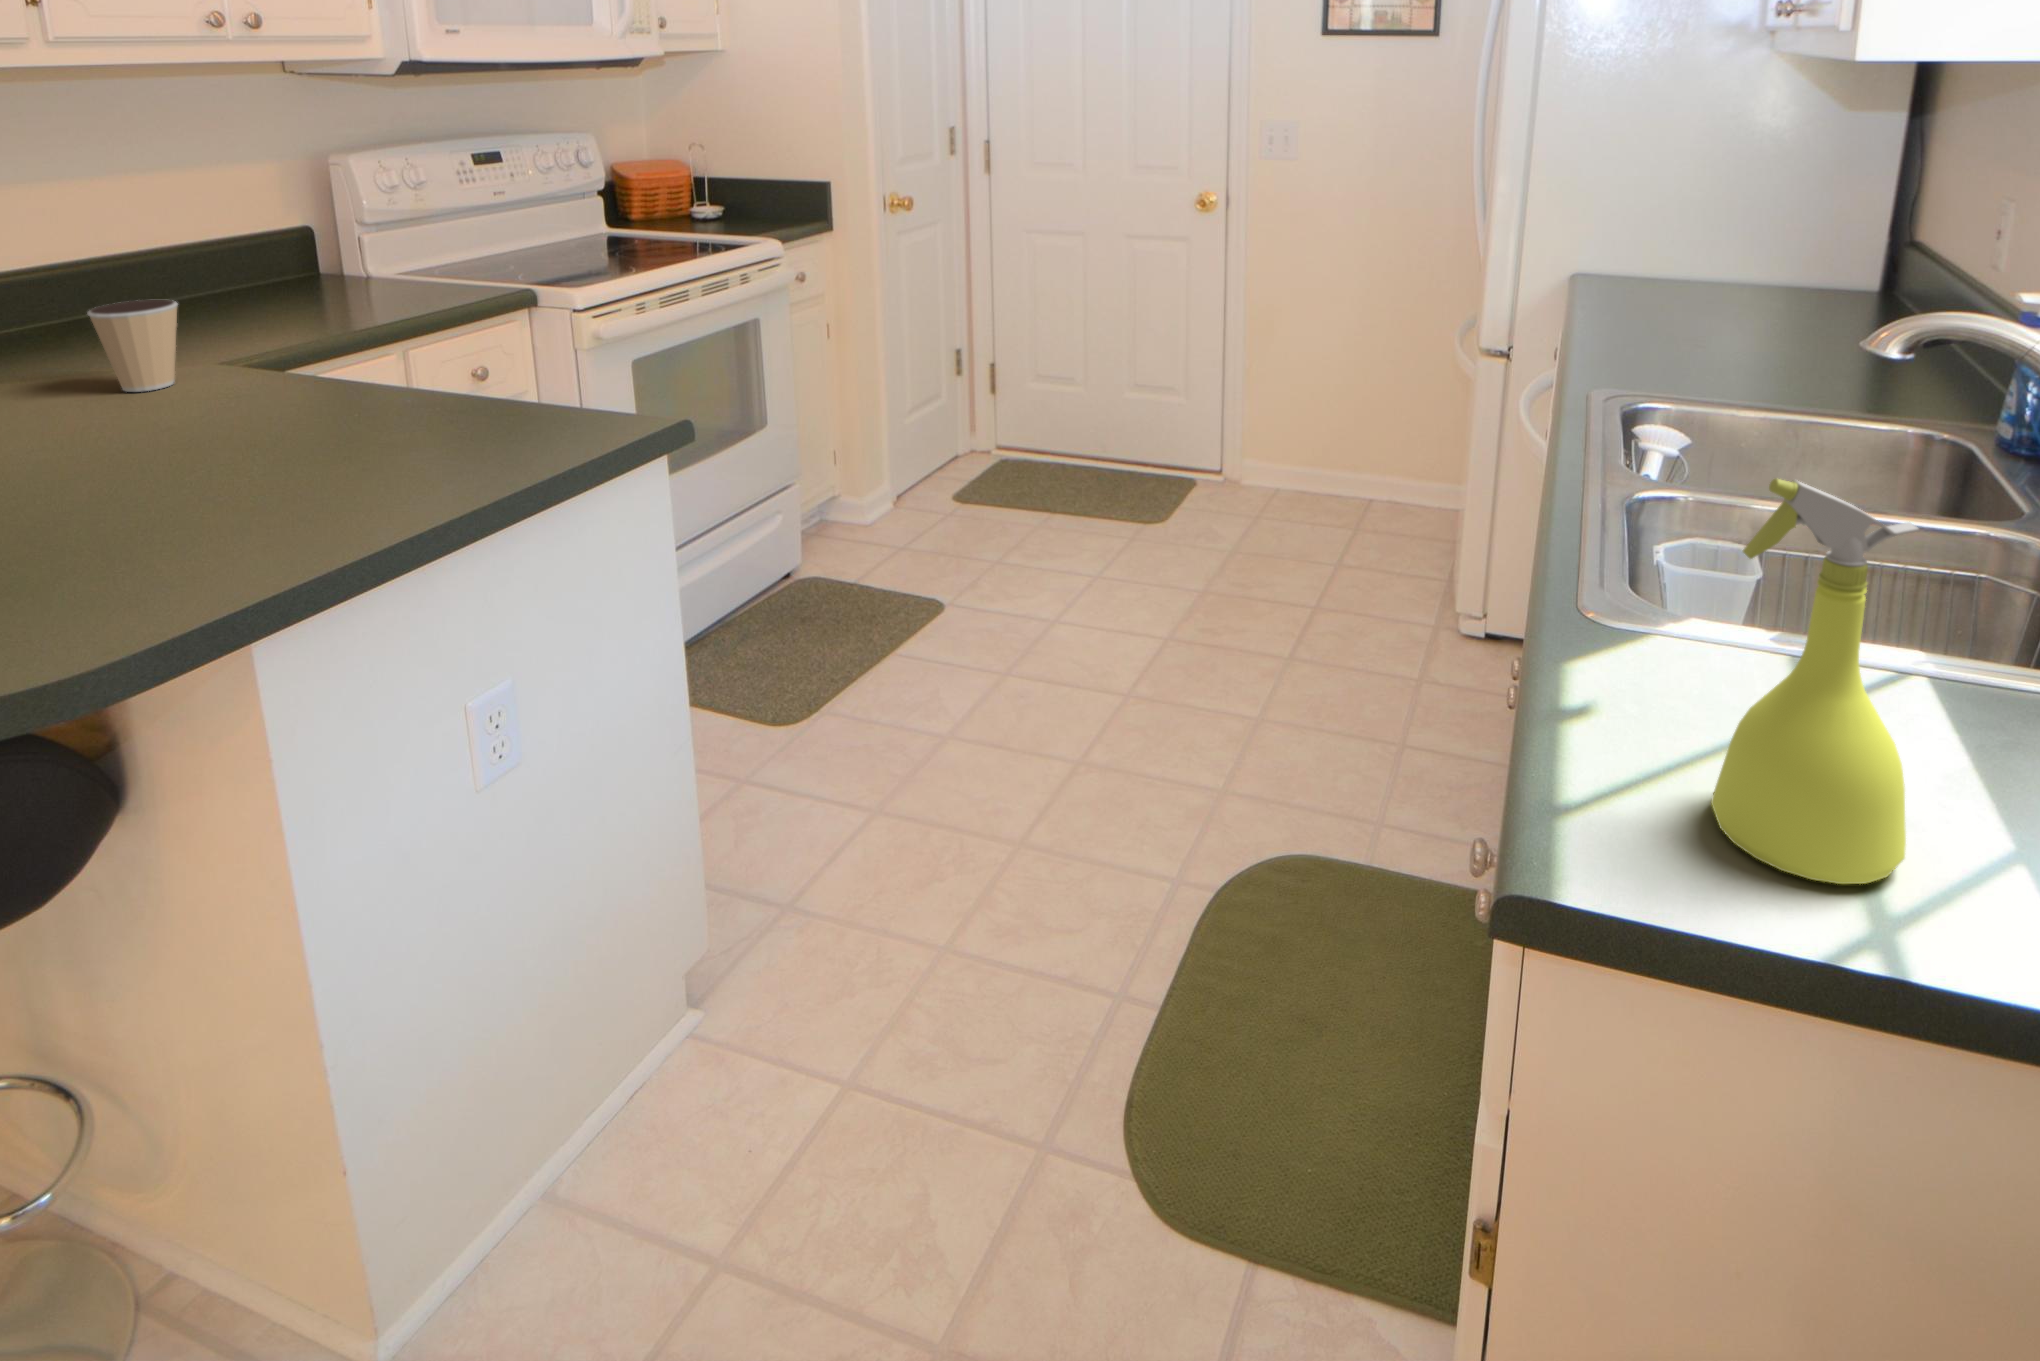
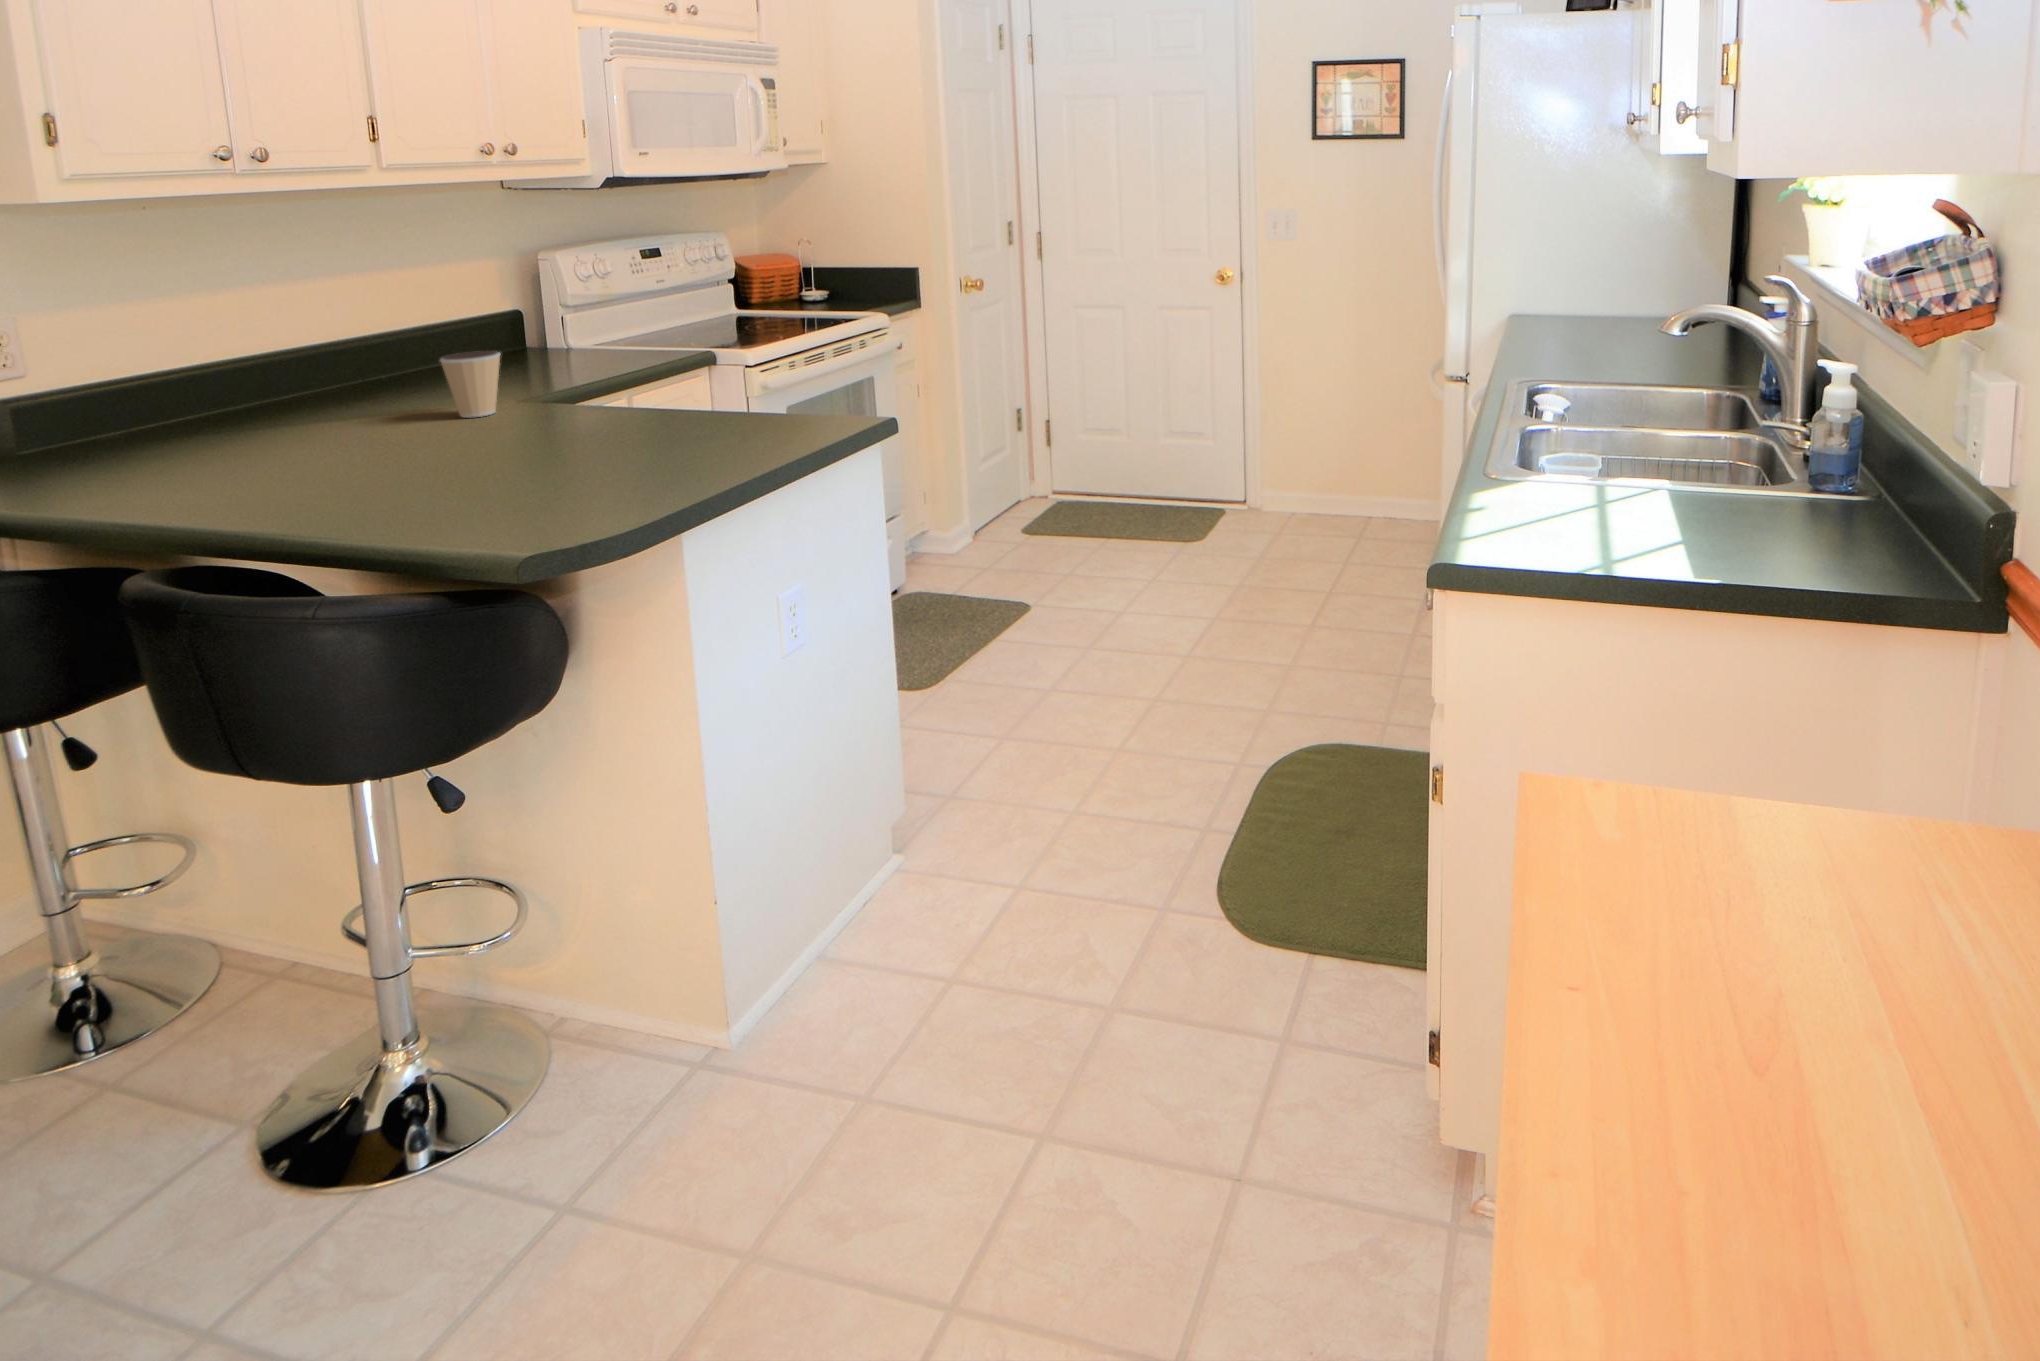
spray bottle: present [1711,479,1919,884] -> none [1536,353,1627,553]

